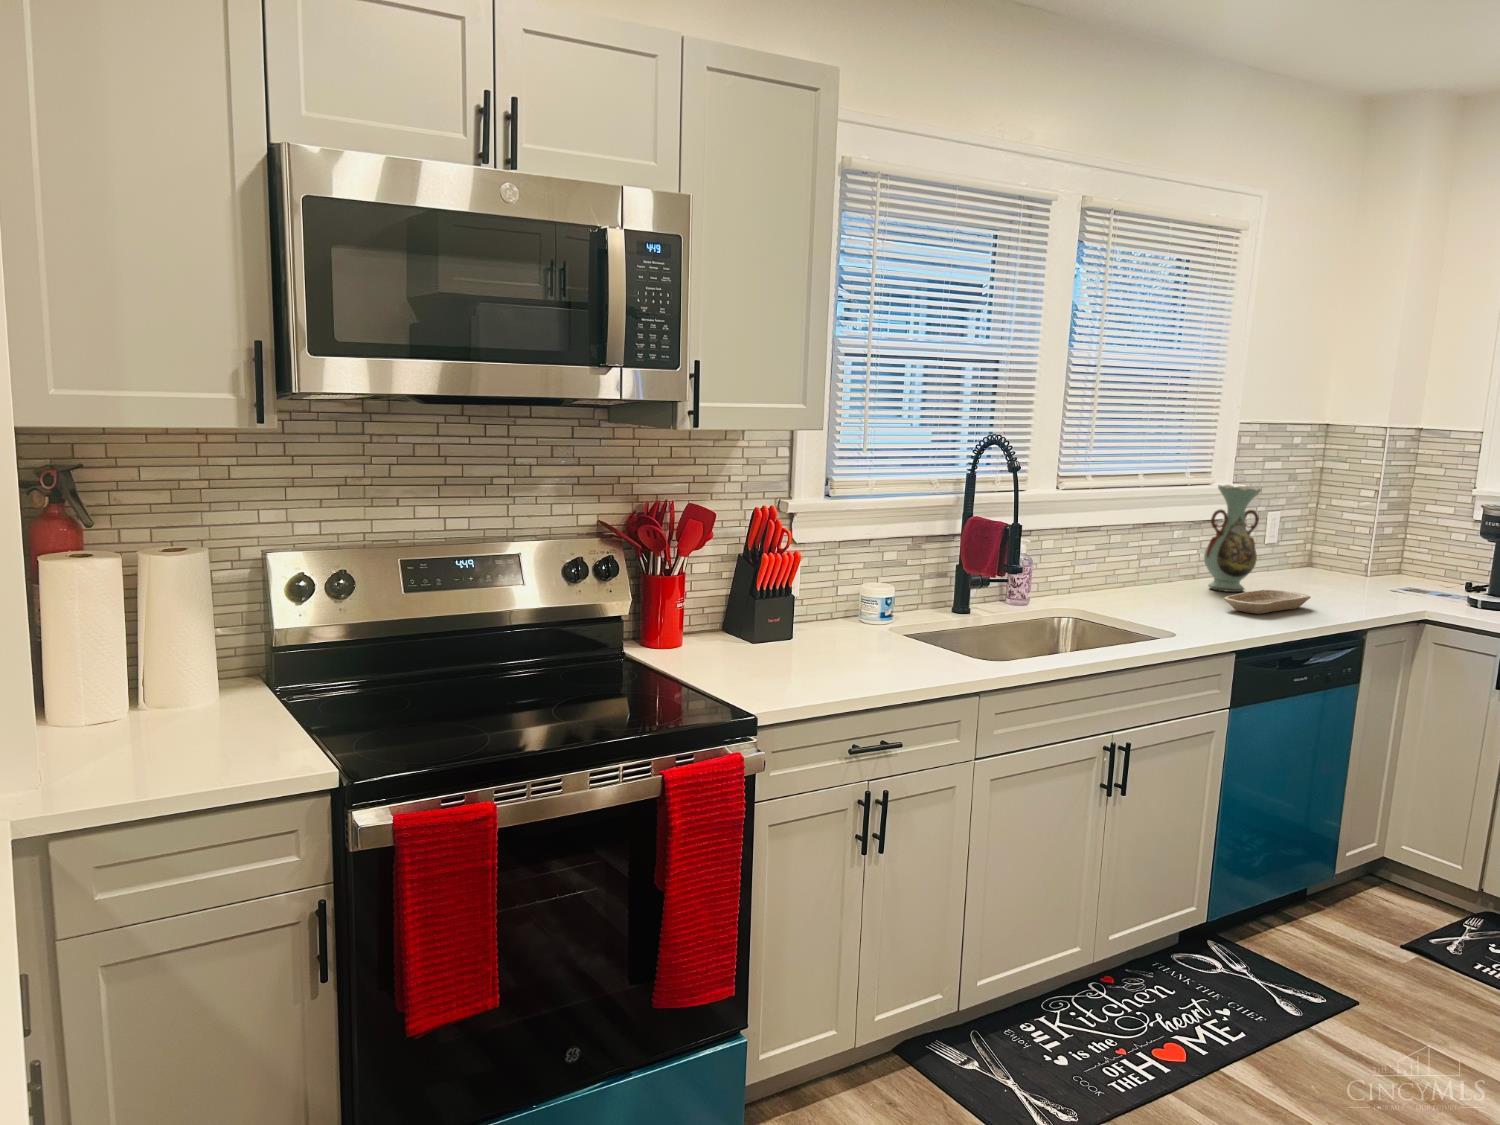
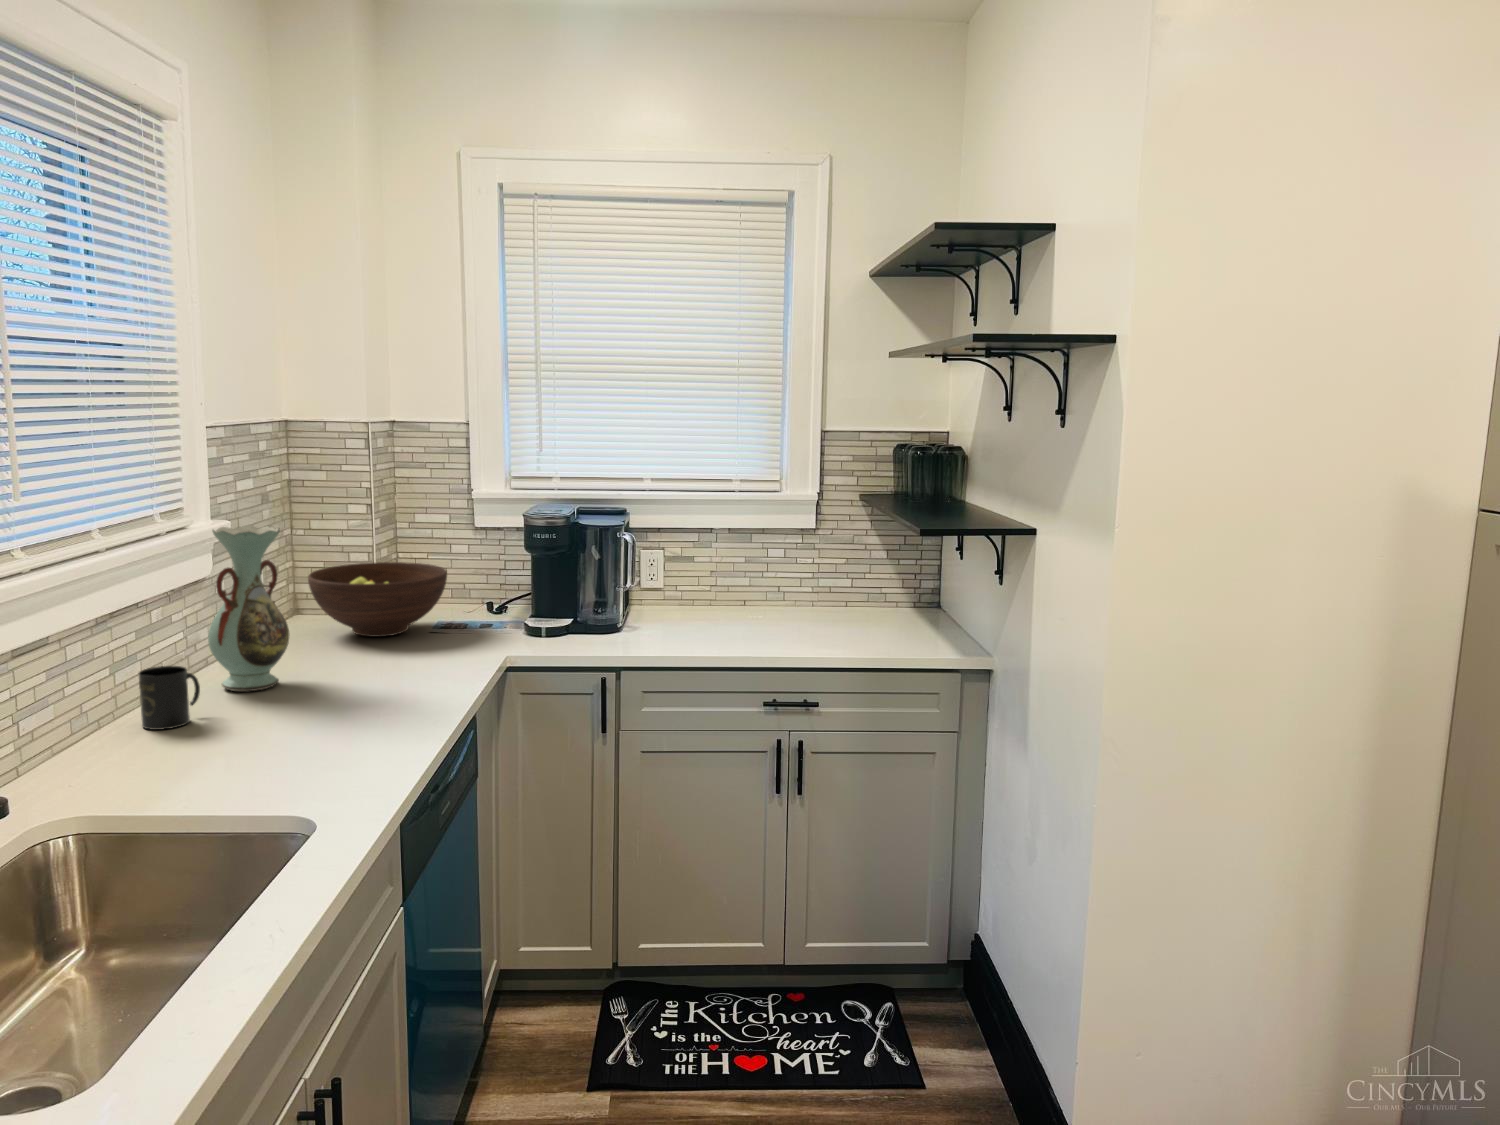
fruit bowl: none [1304,532,1417,587] -> present [308,562,447,637]
mug: none [1145,559,1183,595] -> present [138,666,200,730]
tray: present [1224,590,1311,614] -> none [298,672,395,727]

